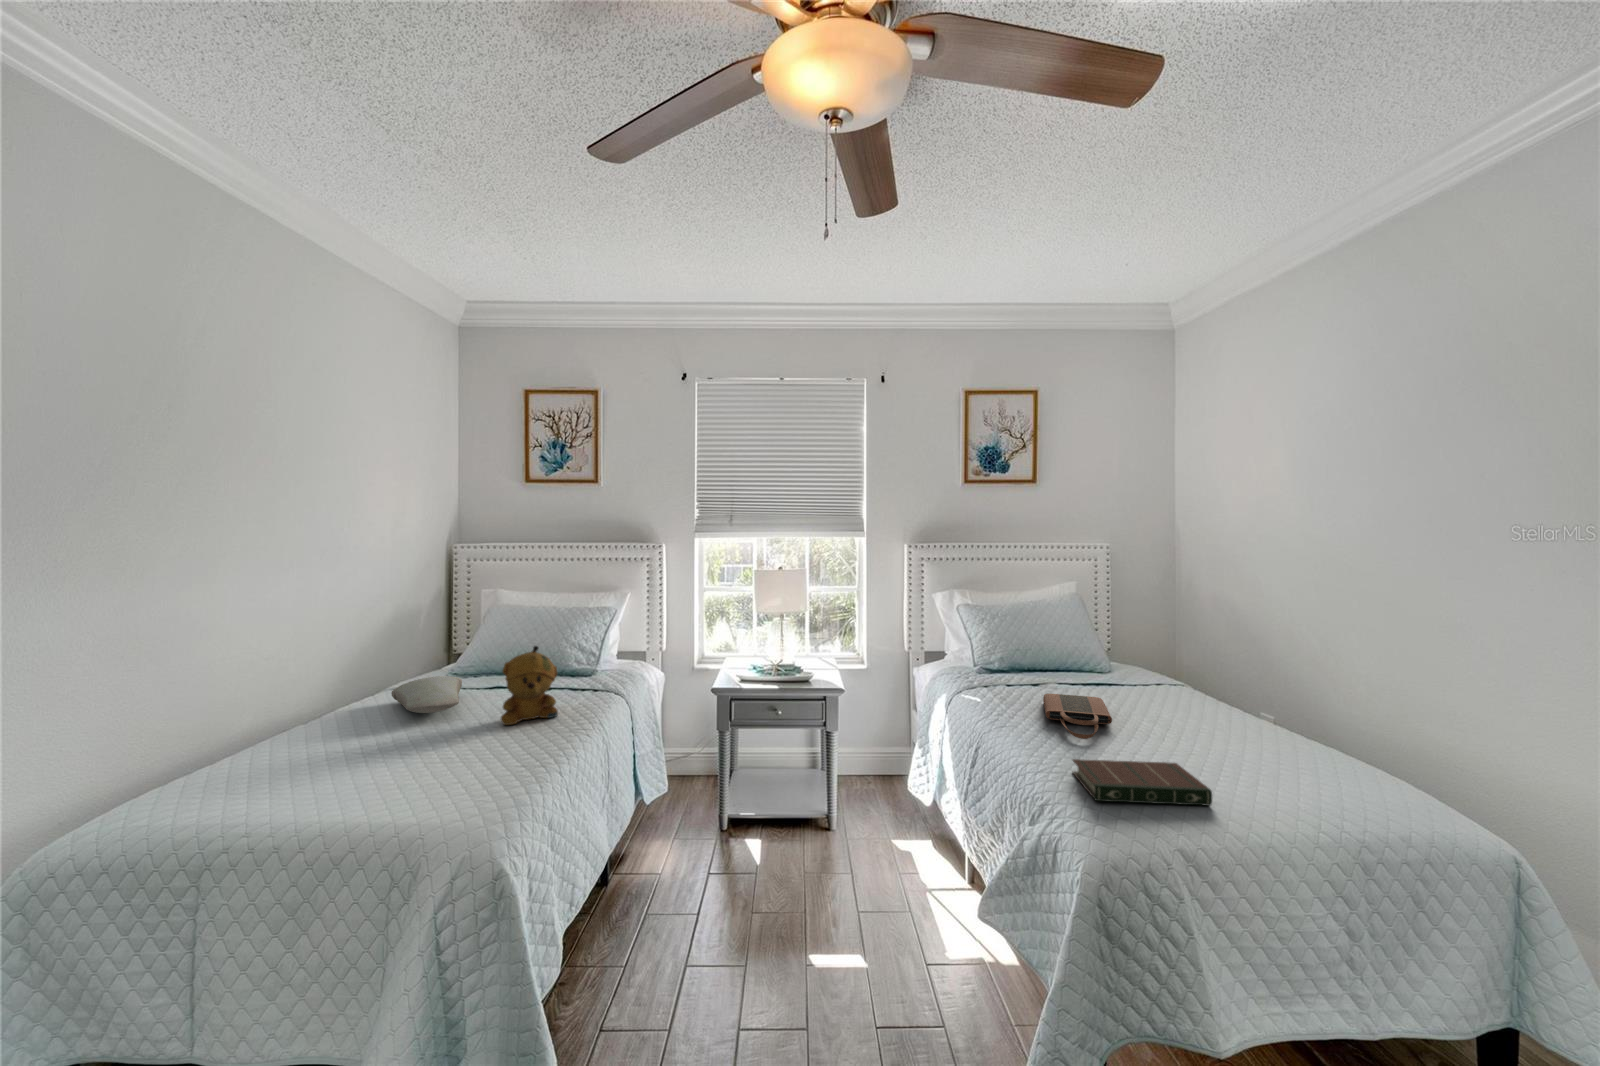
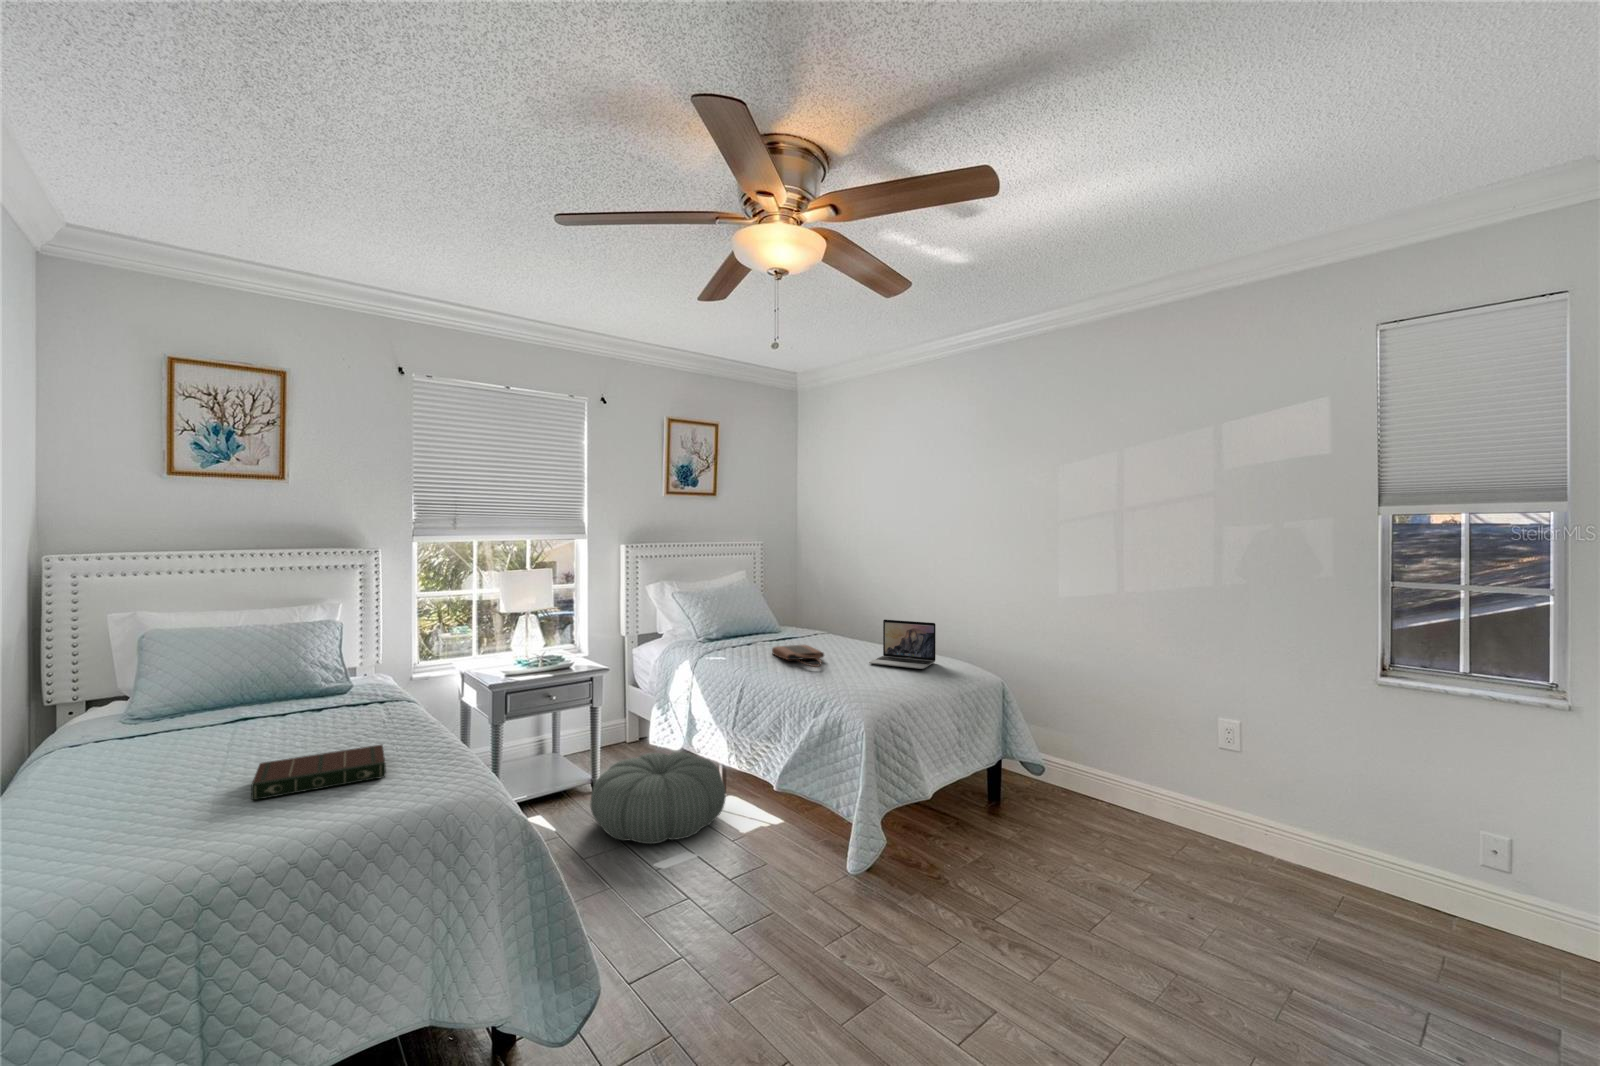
stuffed bear: present [501,646,558,725] -> none [343,651,400,736]
pillow: present [392,676,462,713] -> none [125,706,272,745]
laptop: none [1185,679,1331,784] -> present [869,619,936,669]
book: present [1073,759,1212,806] -> present [251,745,386,800]
pouf: none [782,799,947,929] -> present [590,752,726,844]

